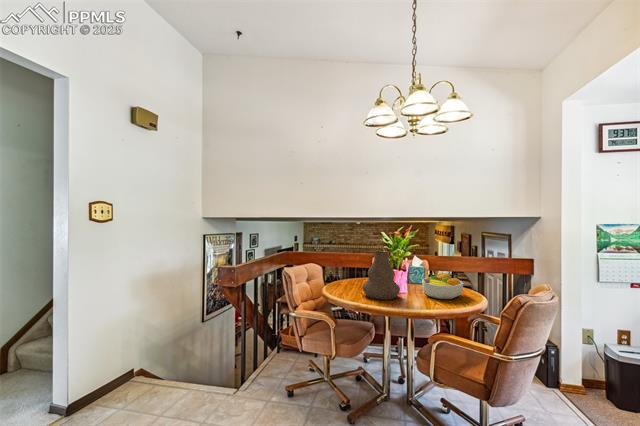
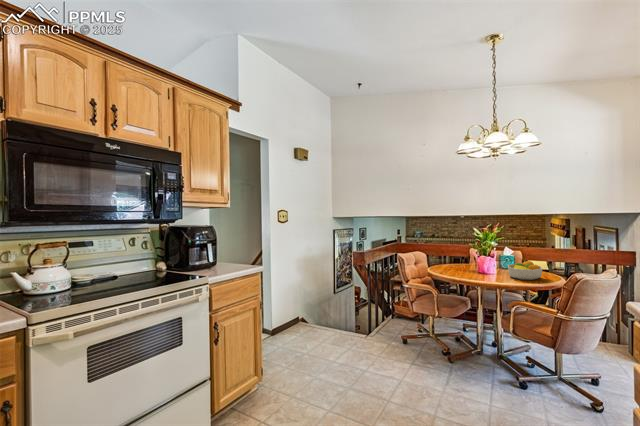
vase: present [363,252,400,300] -> none [458,244,488,277]

